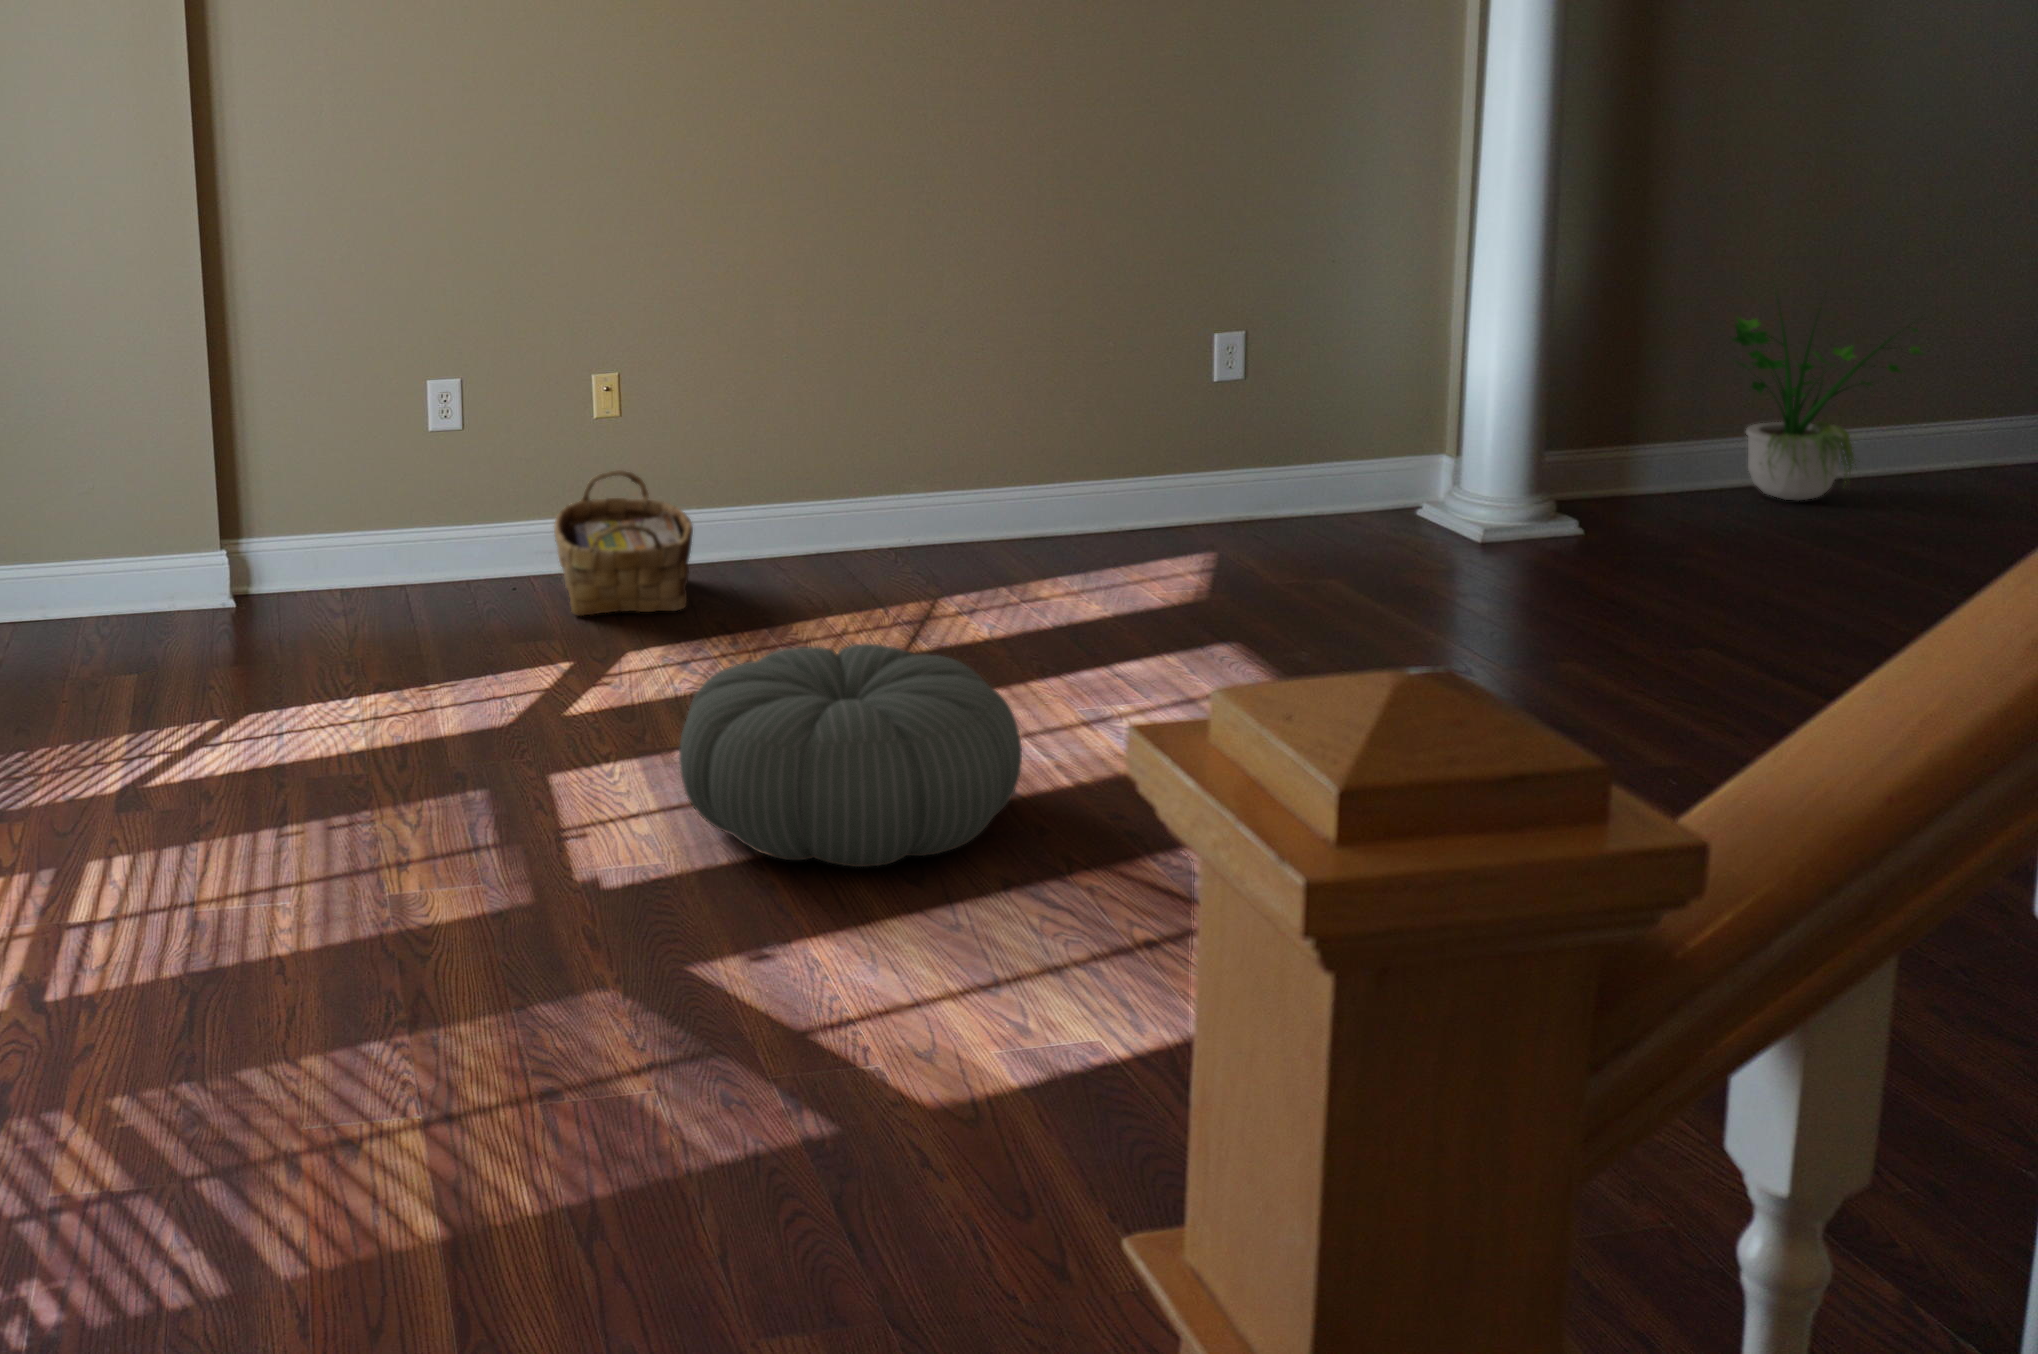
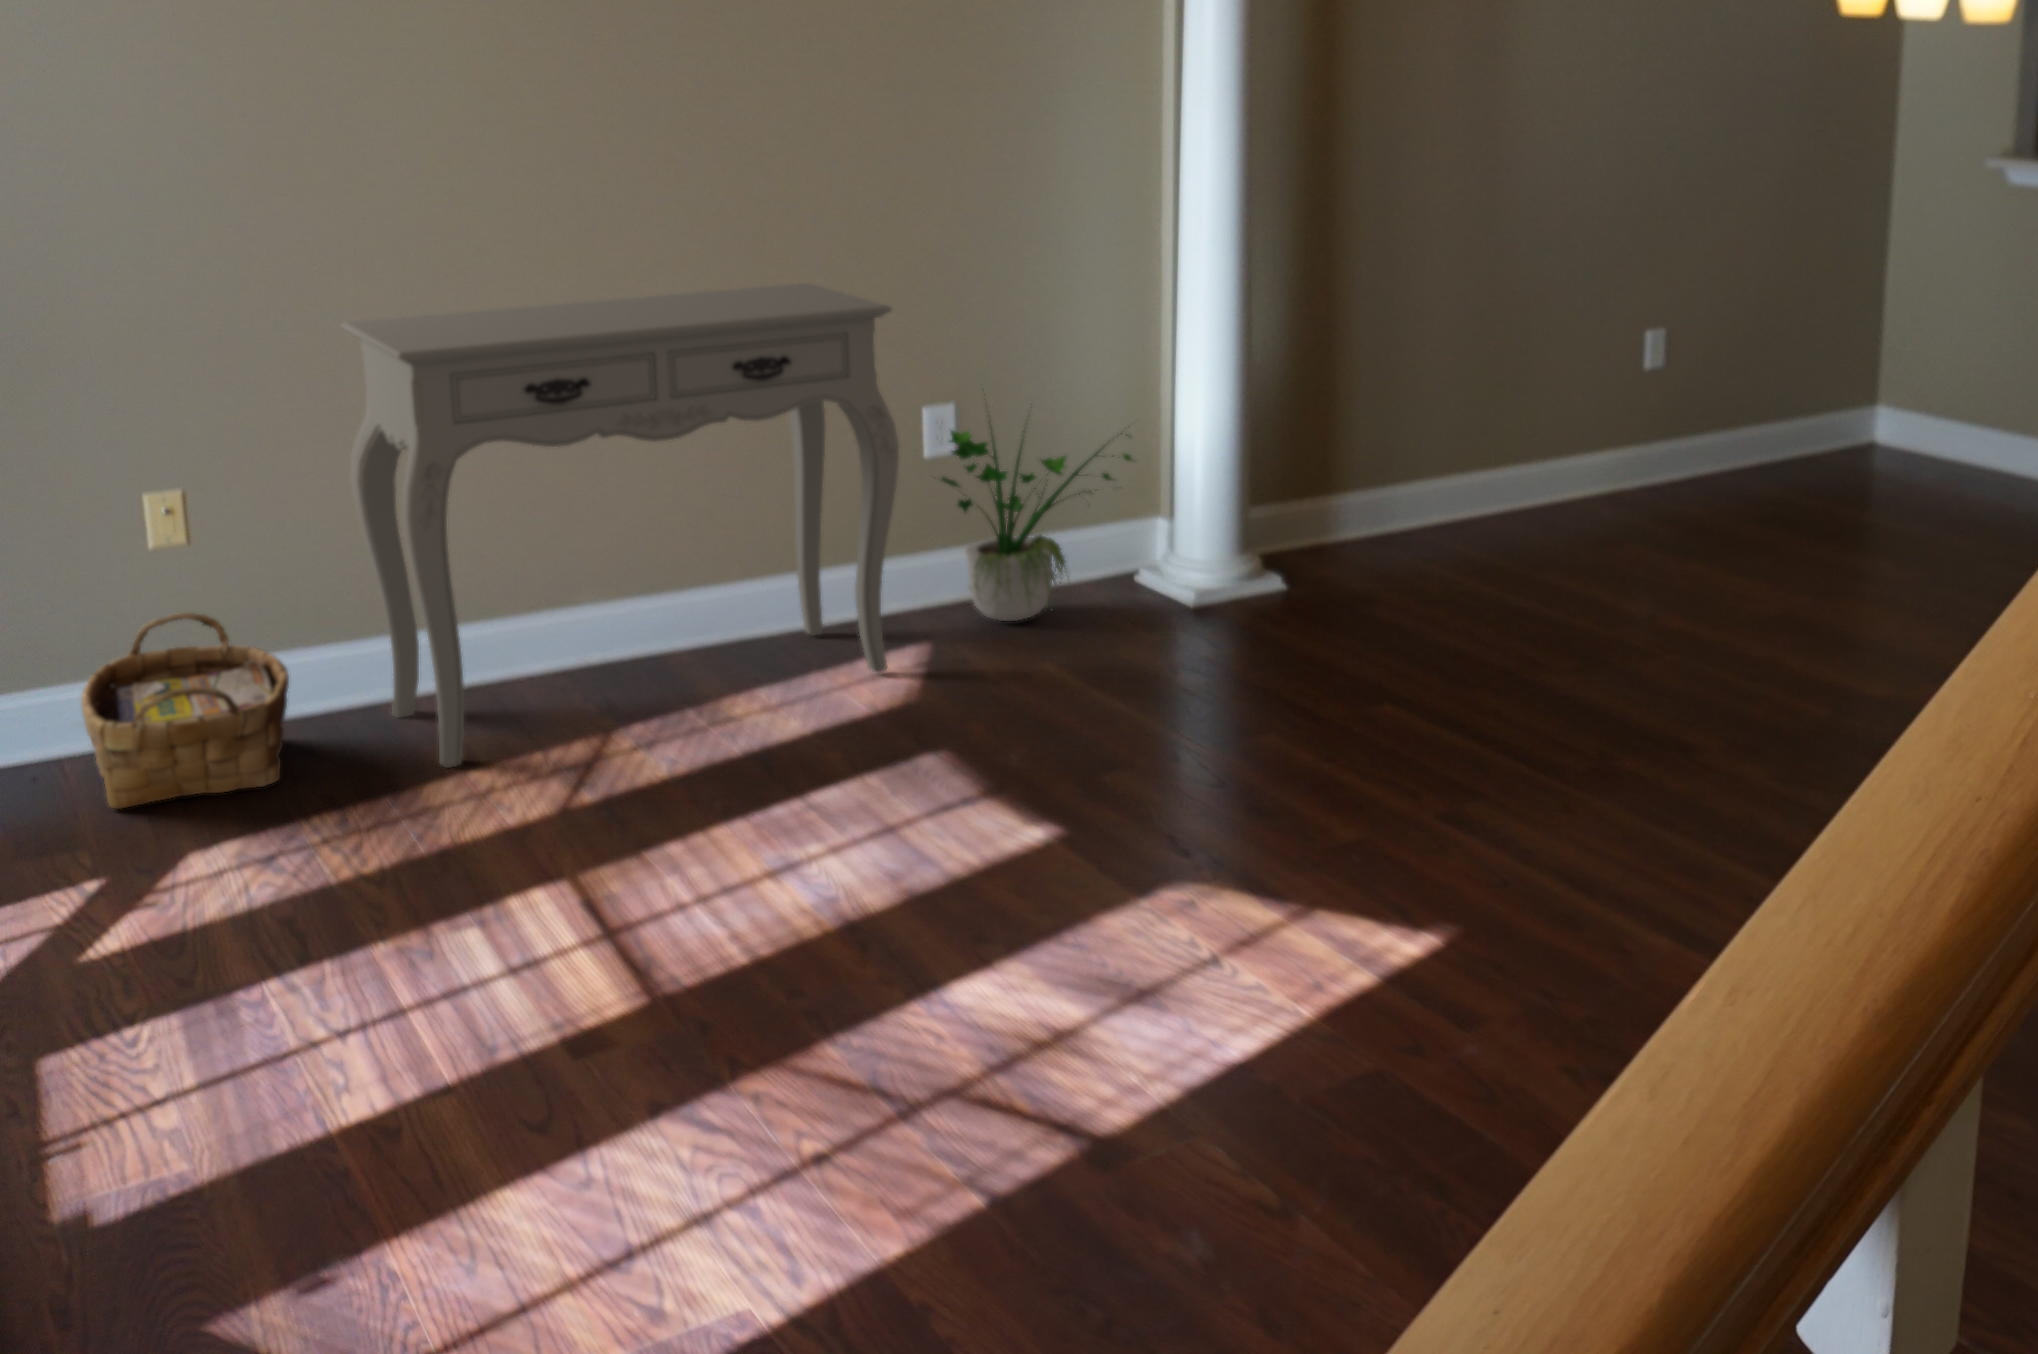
console table: none [733,210,1191,613] -> present [342,283,899,768]
potted plant: present [1732,293,1923,500] -> present [935,414,1132,621]
pouf: present [679,643,1022,867] -> none [217,827,683,1132]

